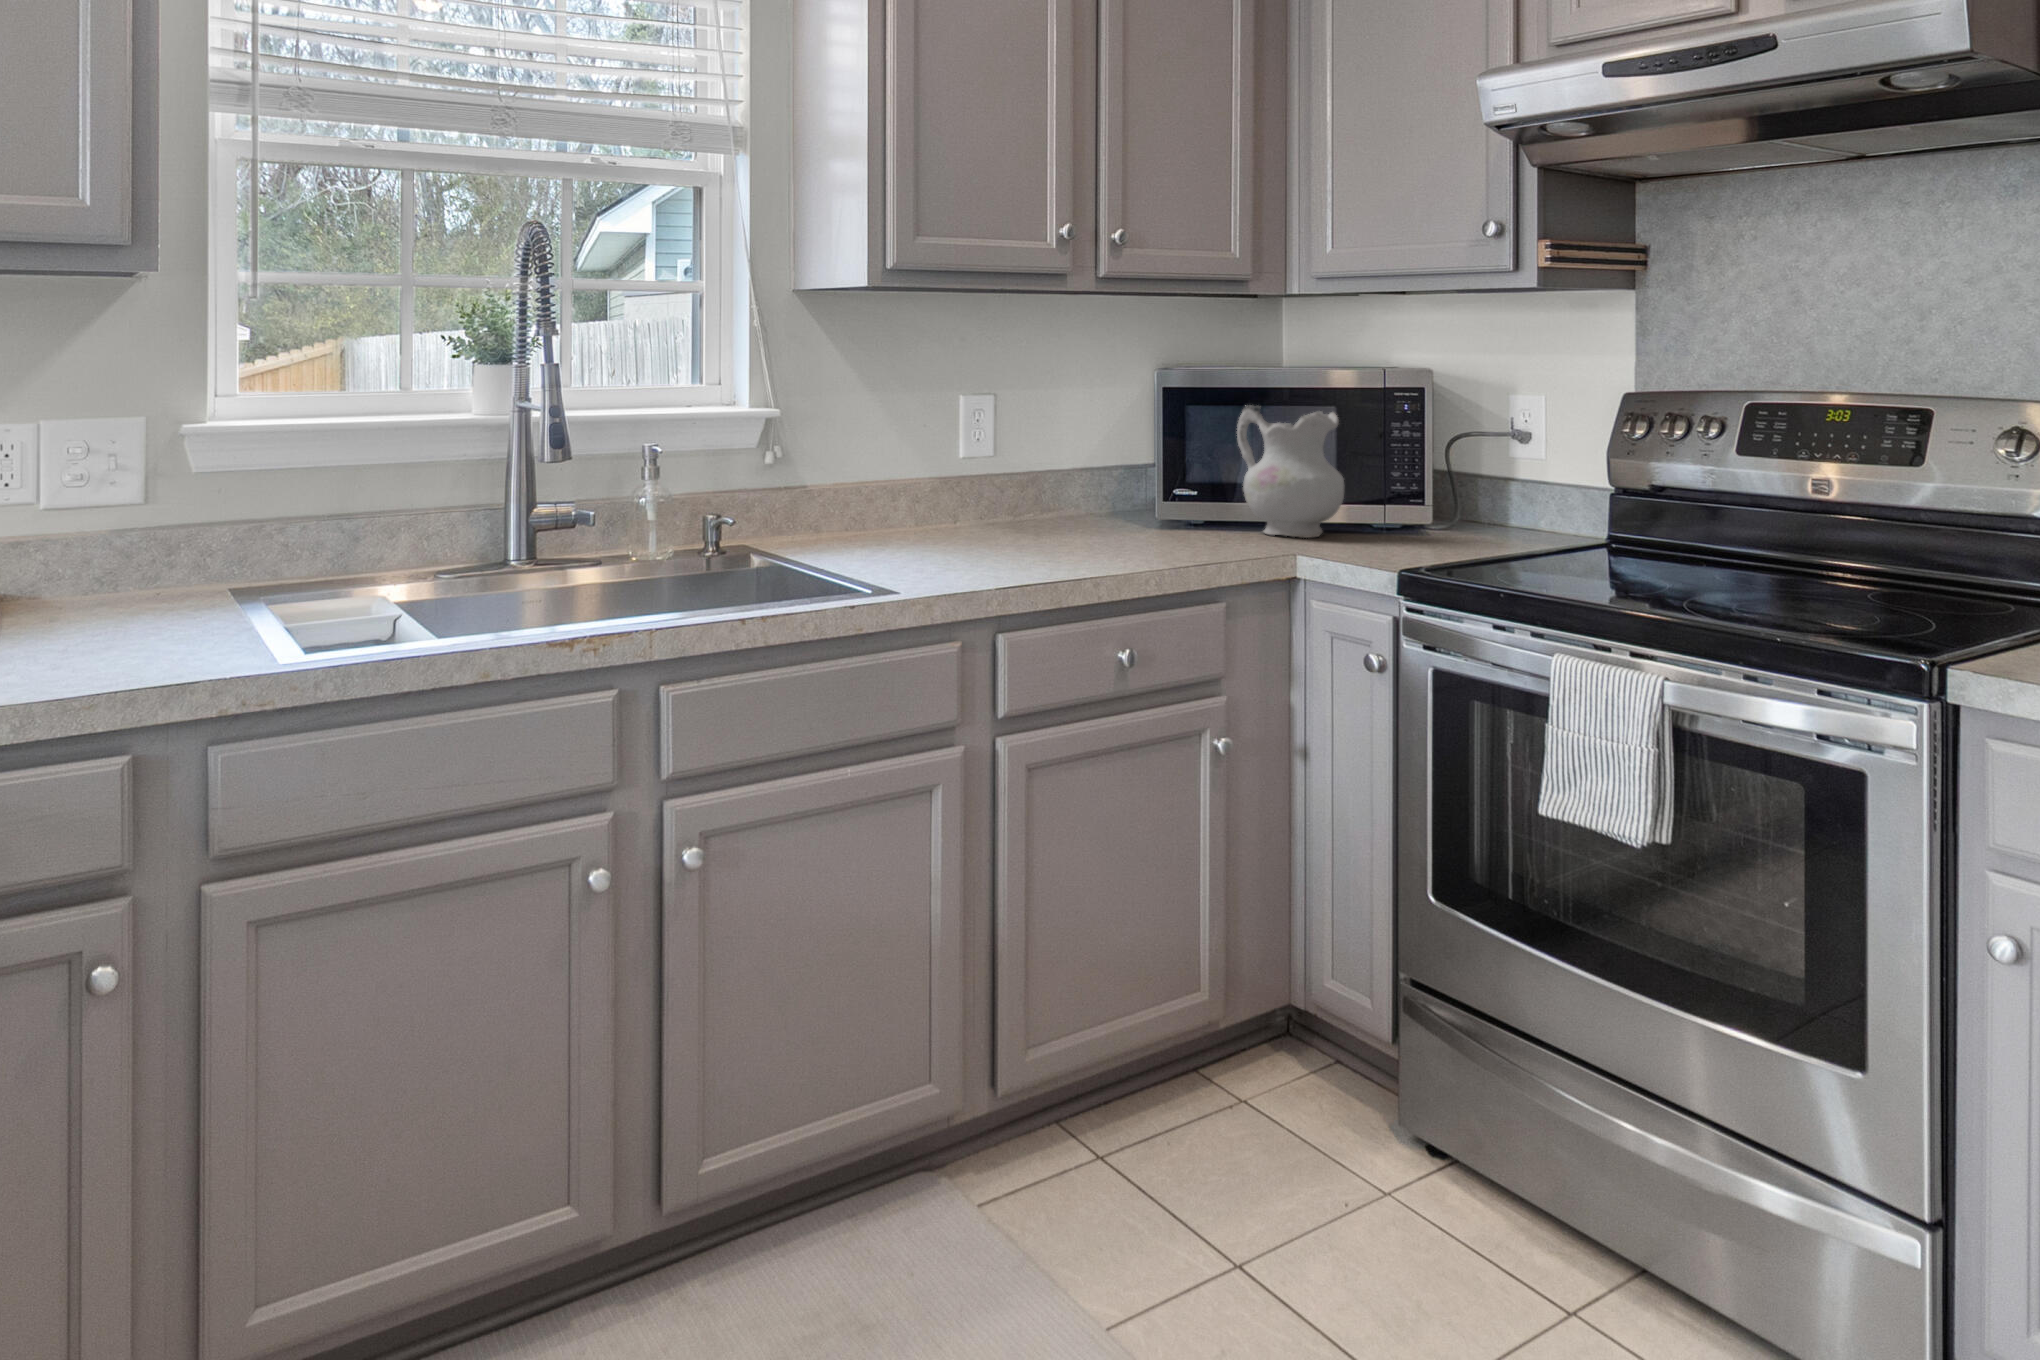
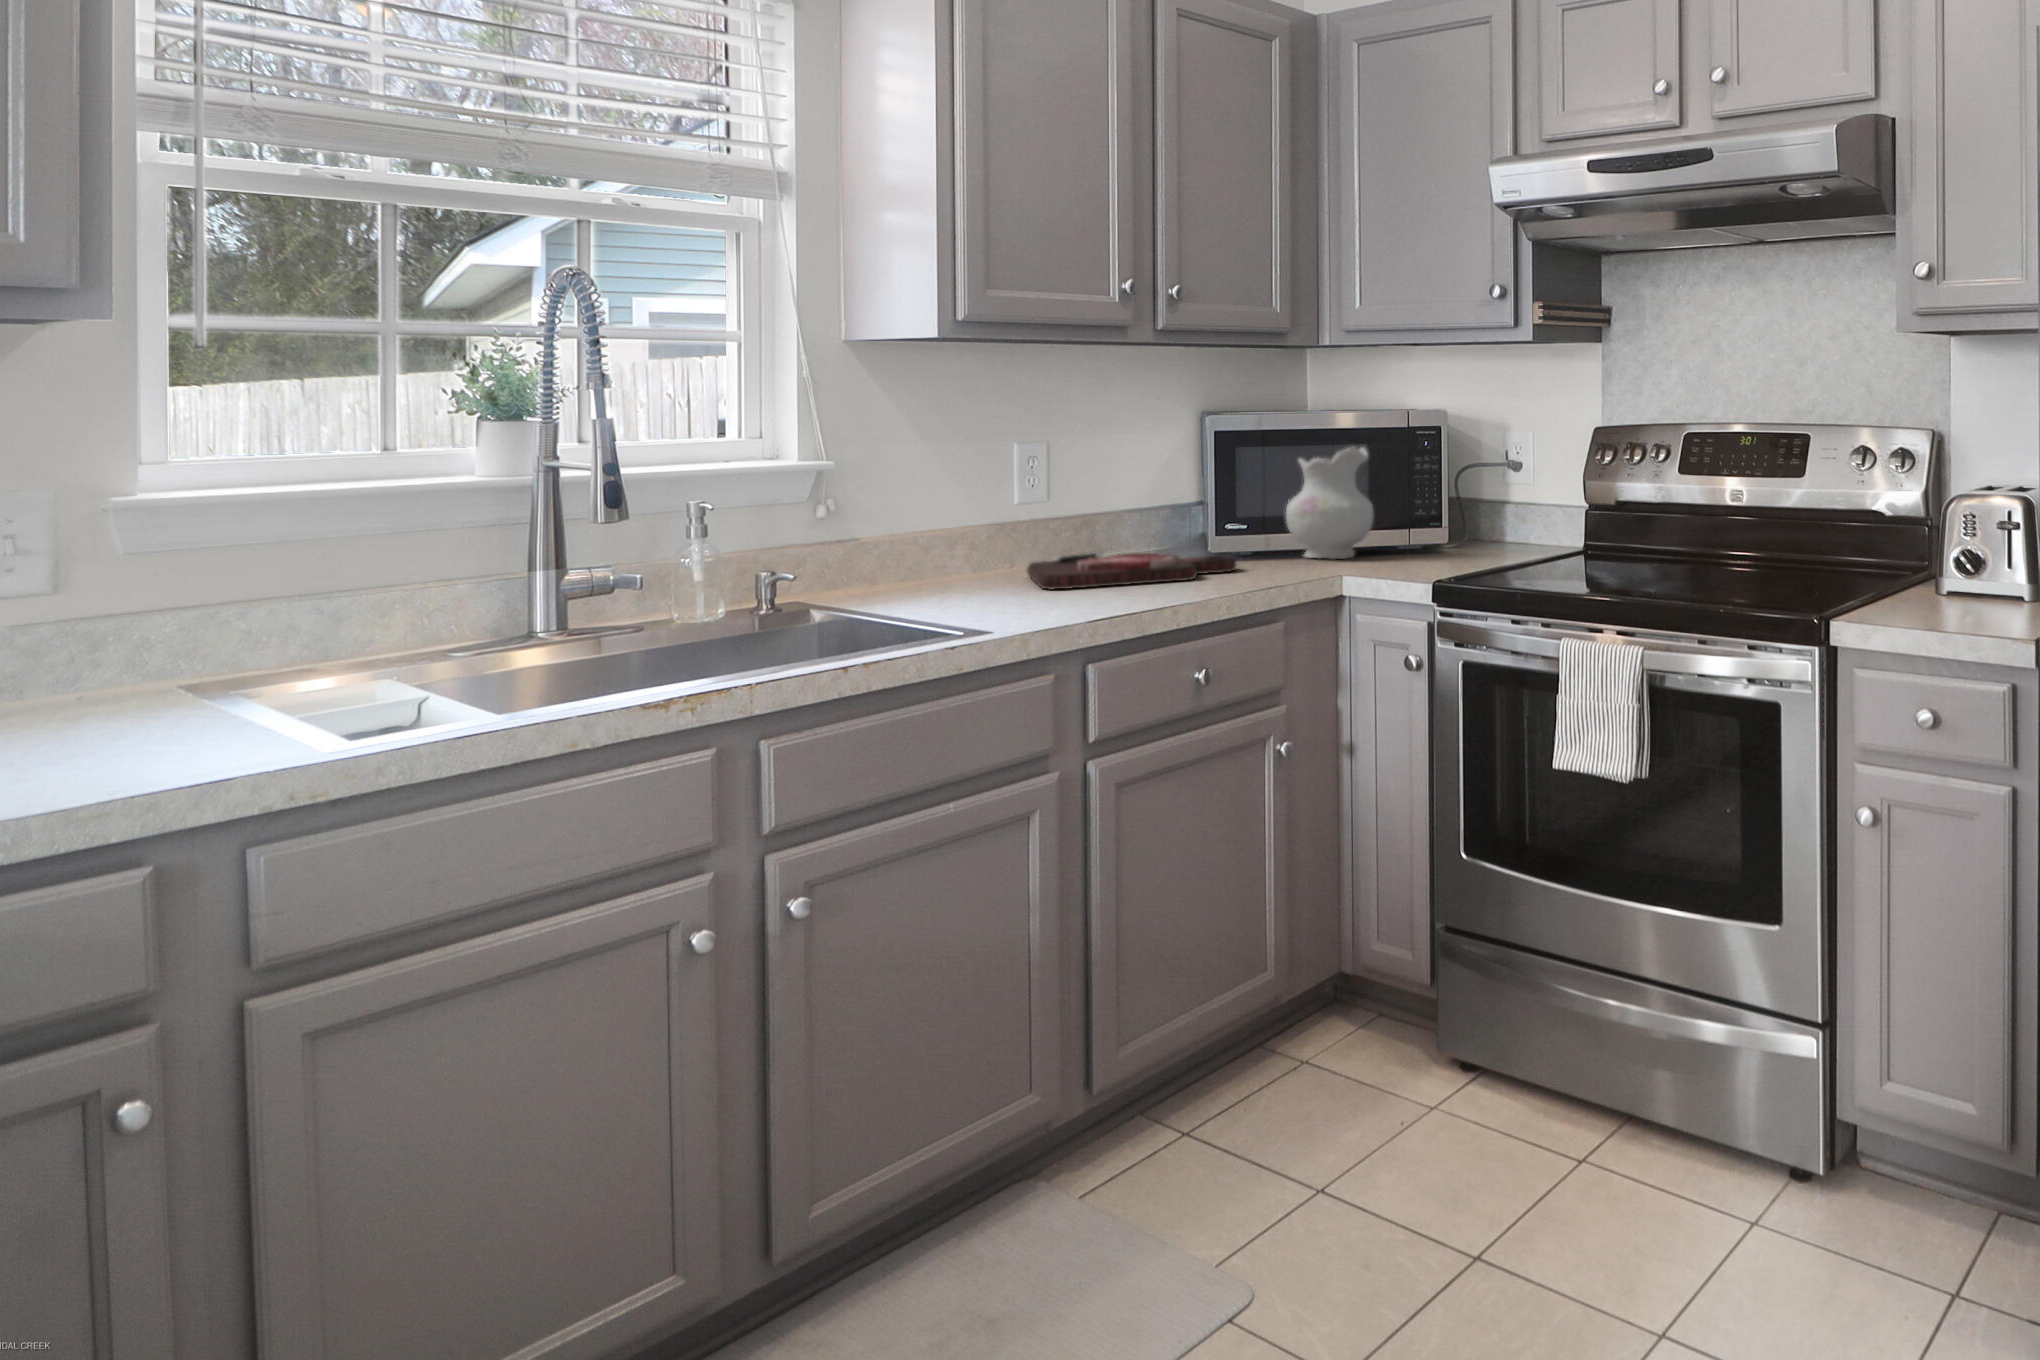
cutting board: none [965,515,1183,552] -> present [1027,548,1236,589]

